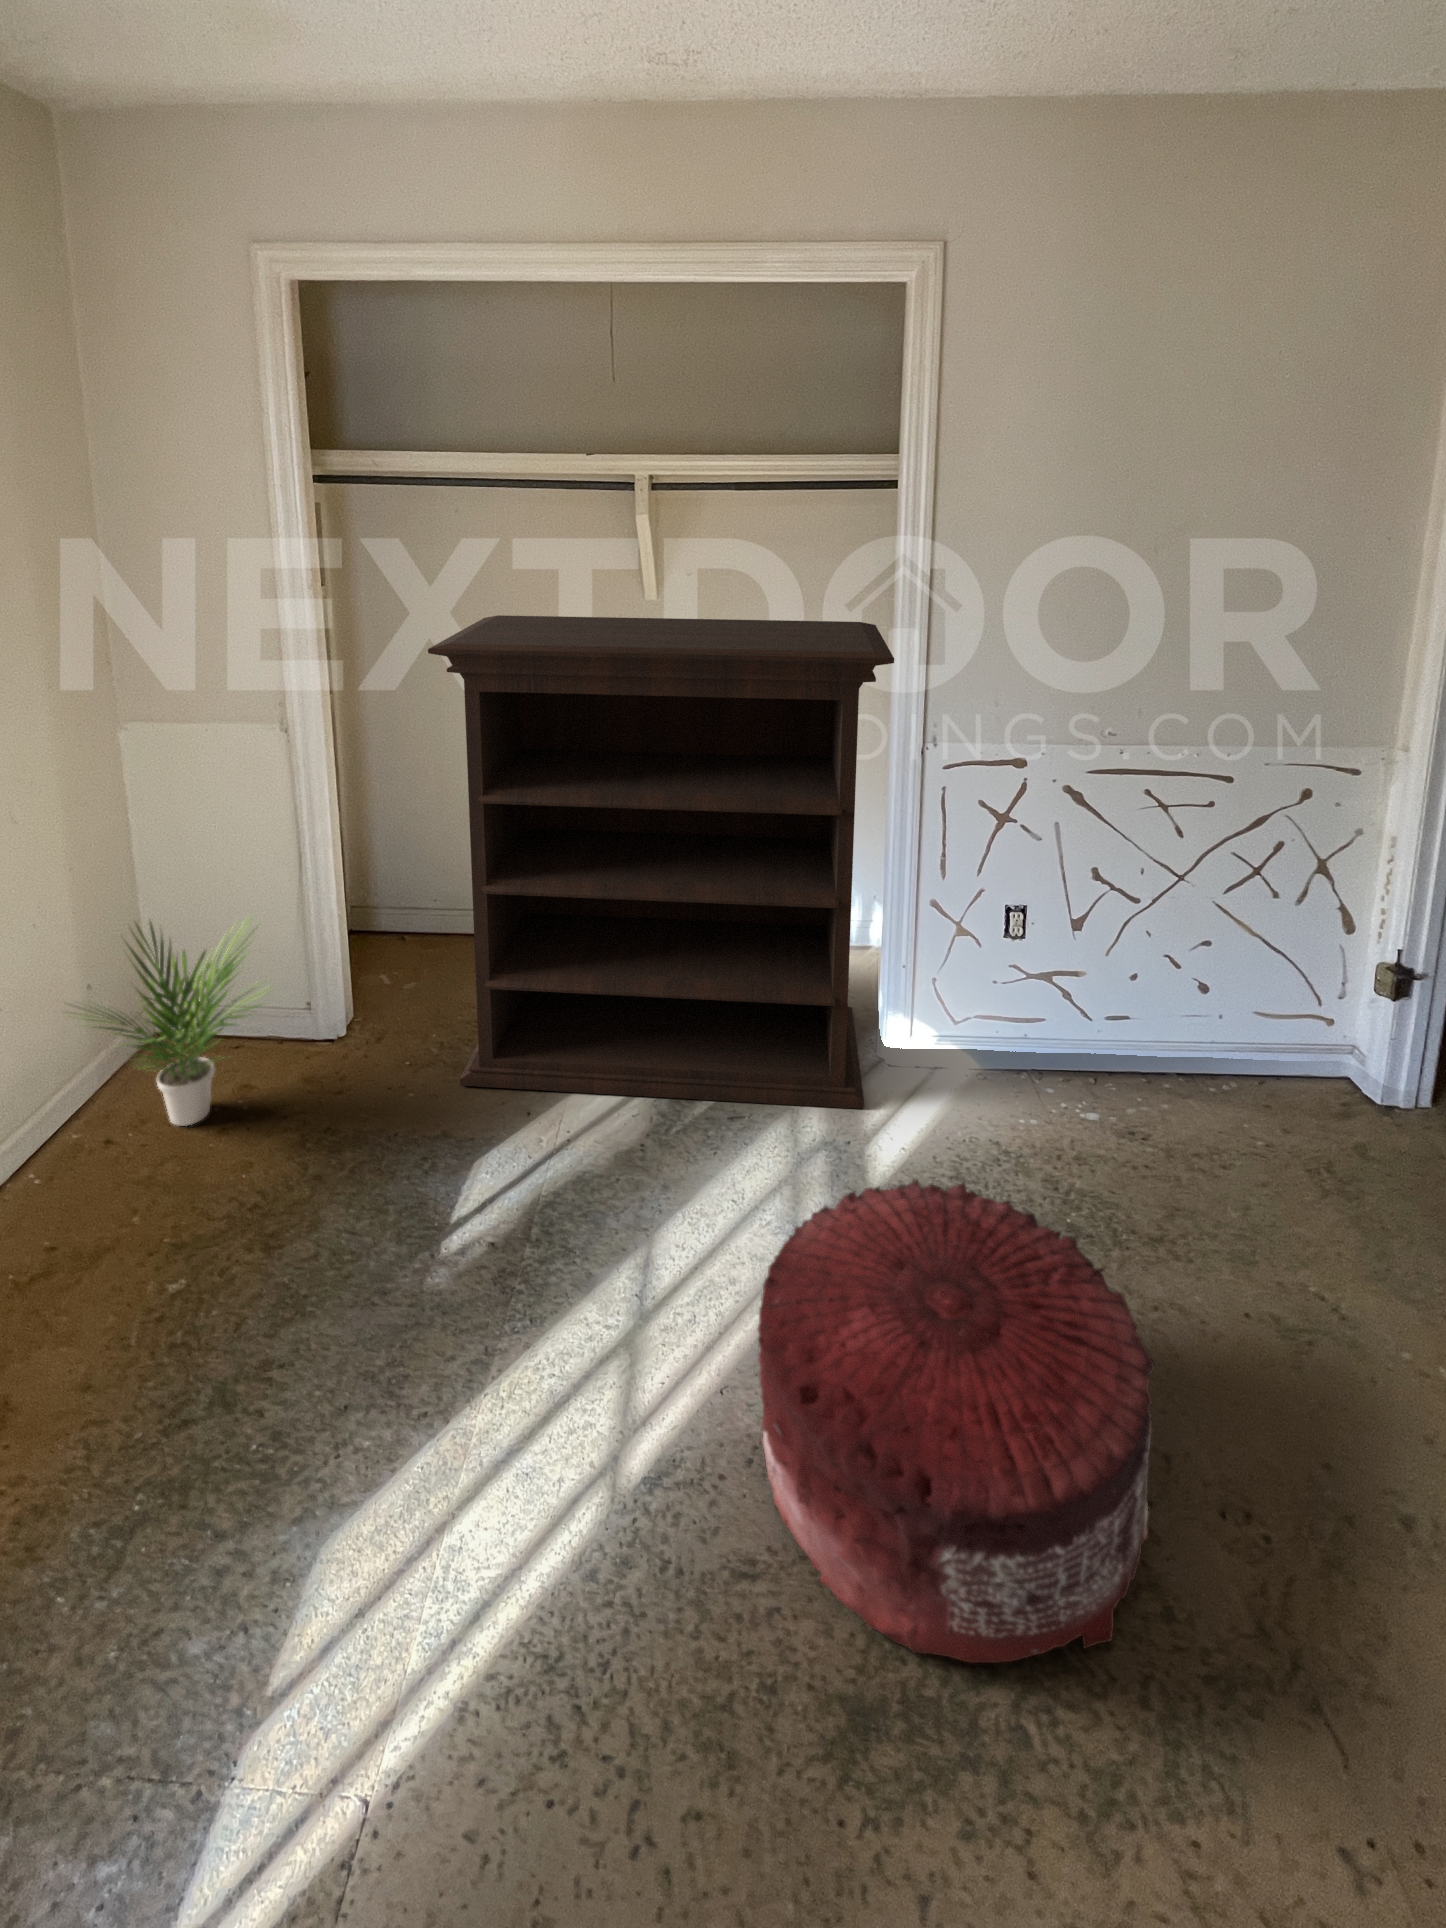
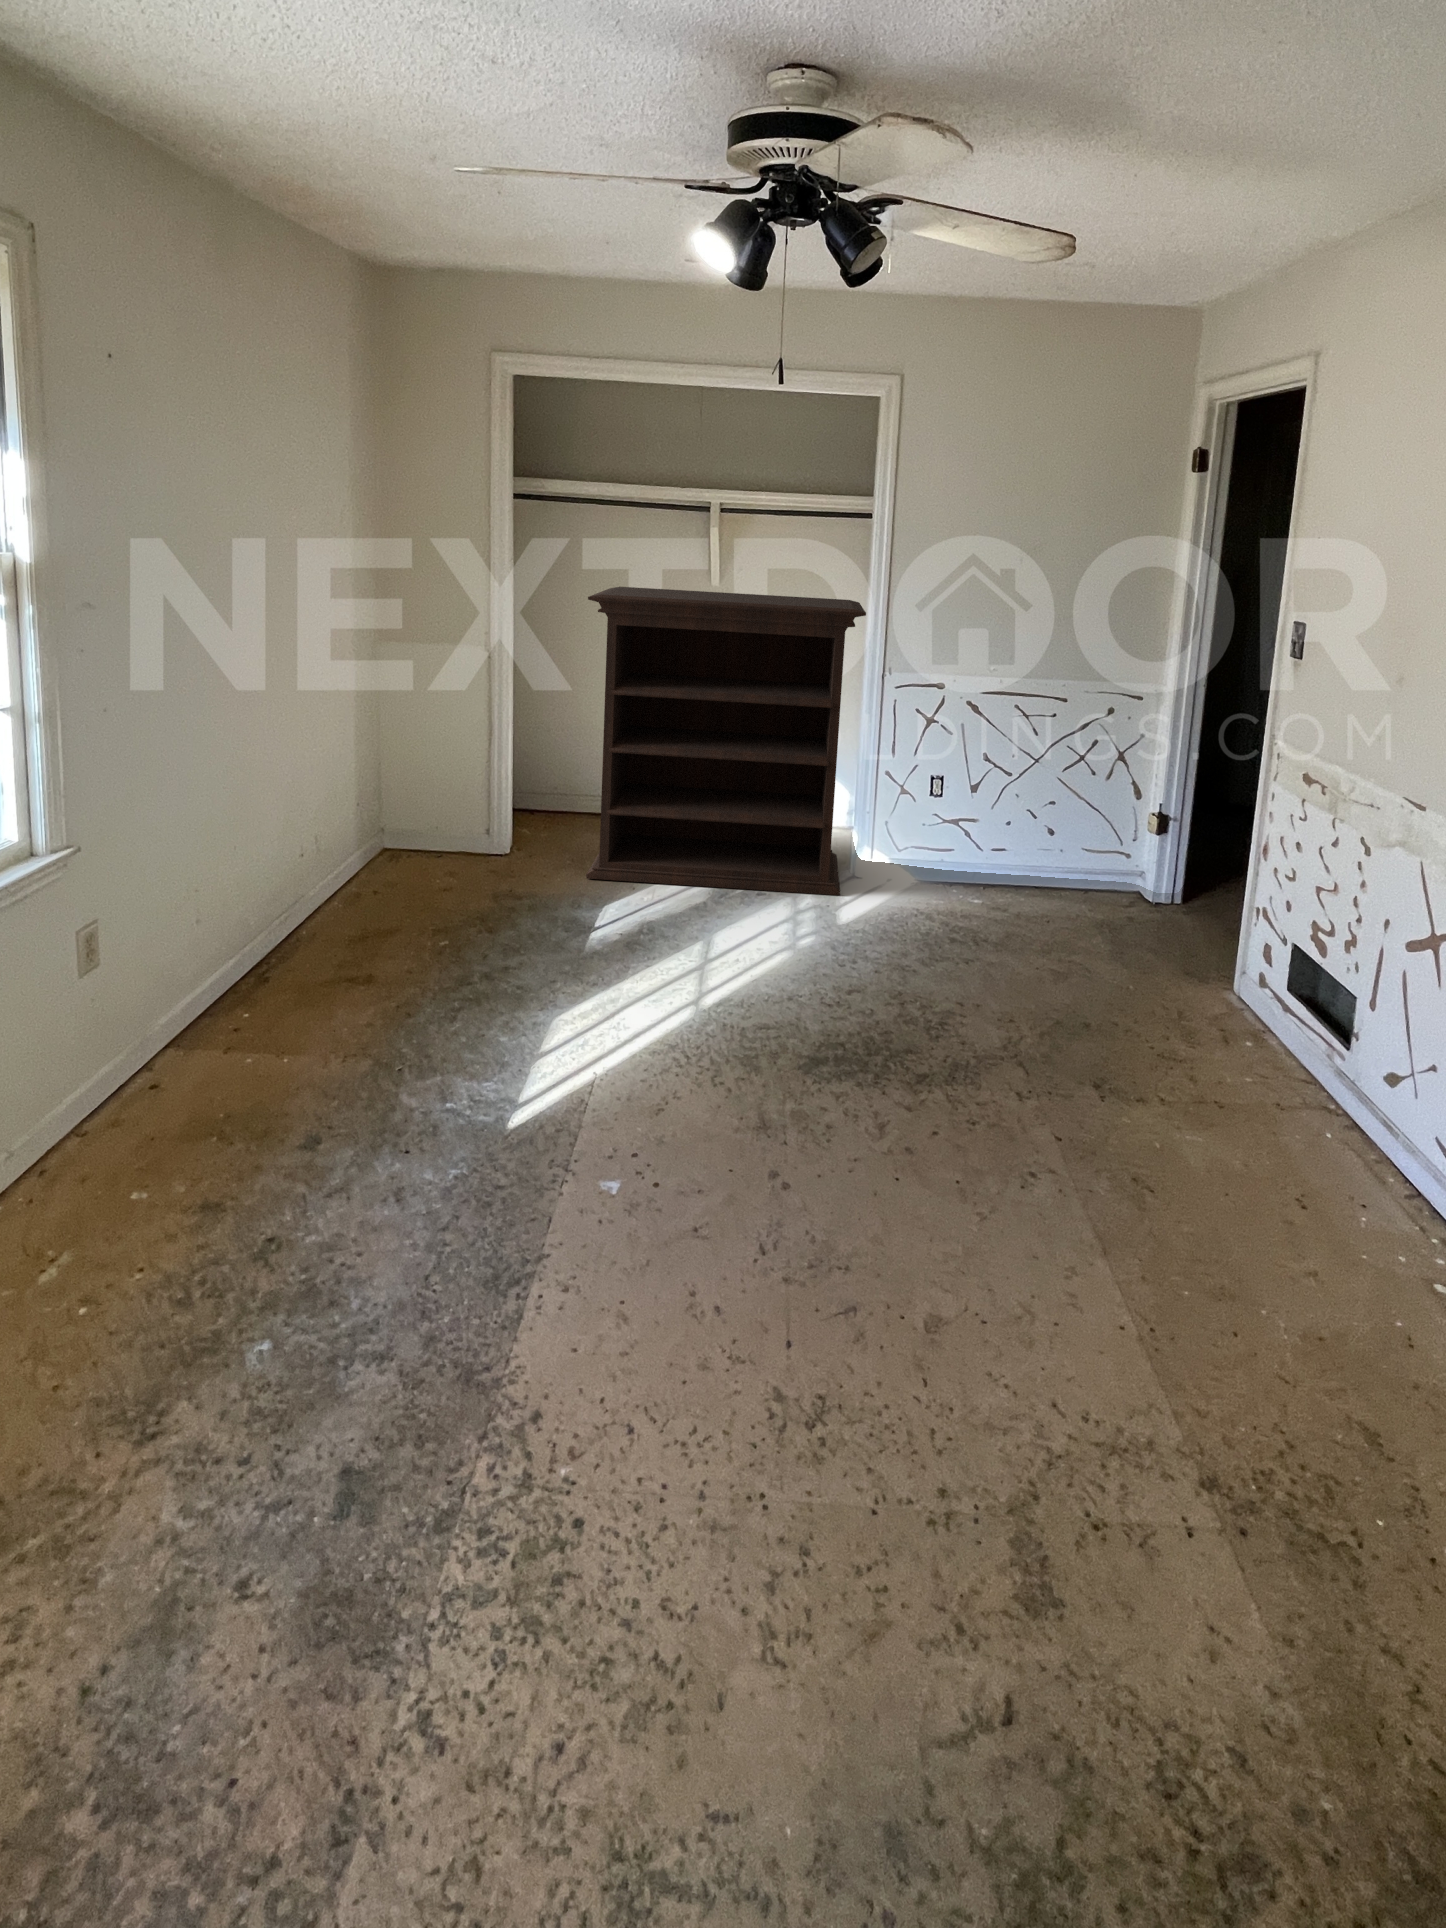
potted plant: present [80,922,263,1126] -> none [351,761,479,889]
pouf: present [758,1180,1154,1663] -> none [775,884,970,1050]

